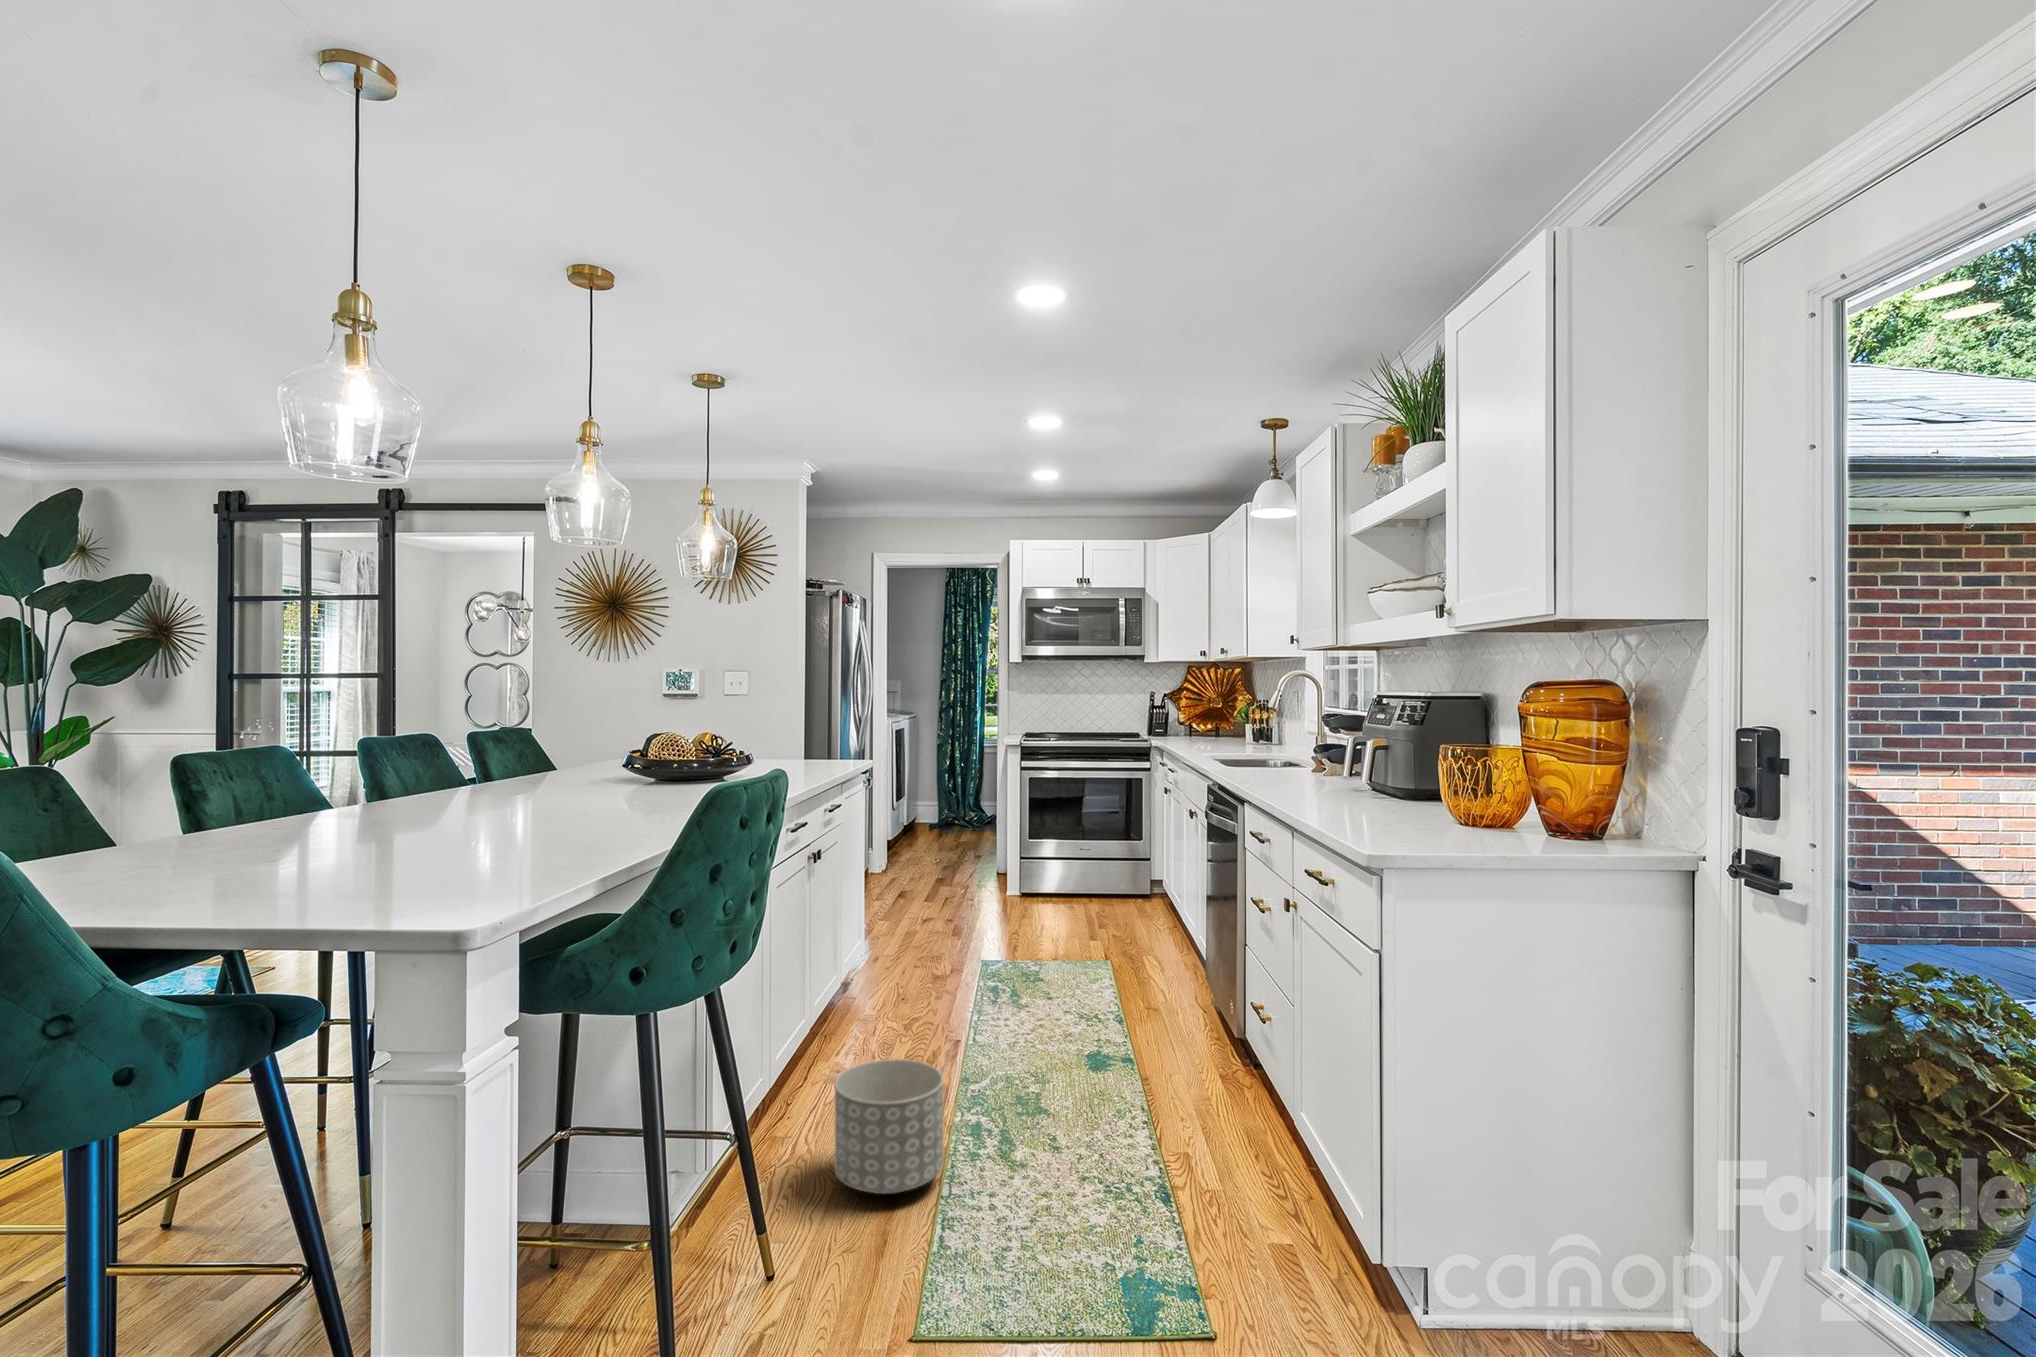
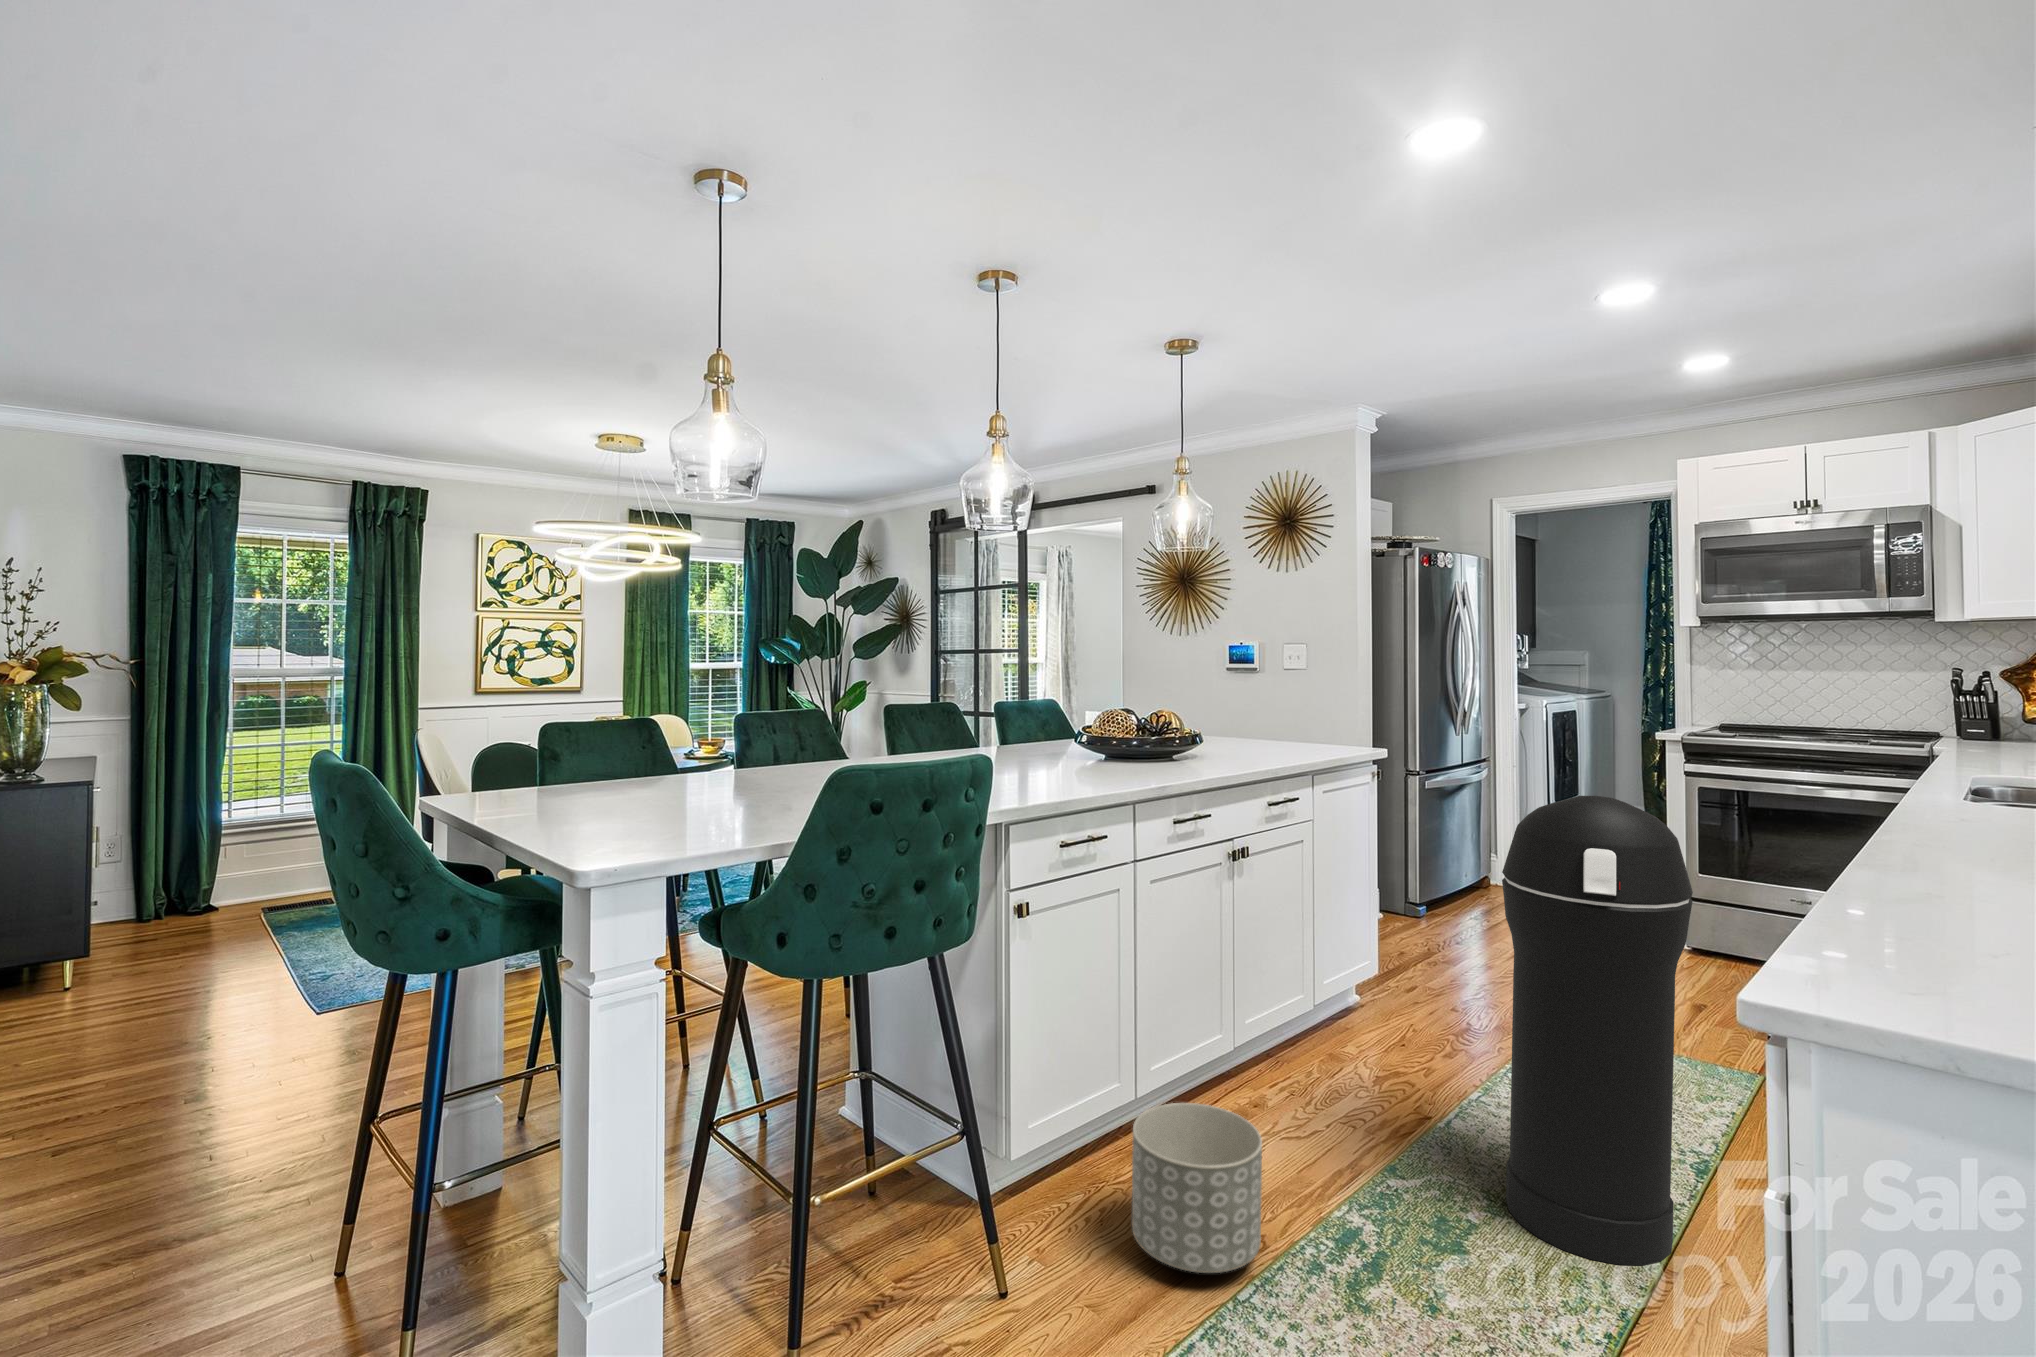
trash can: none [1034,771,1147,1089] -> present [1502,796,1693,1265]

